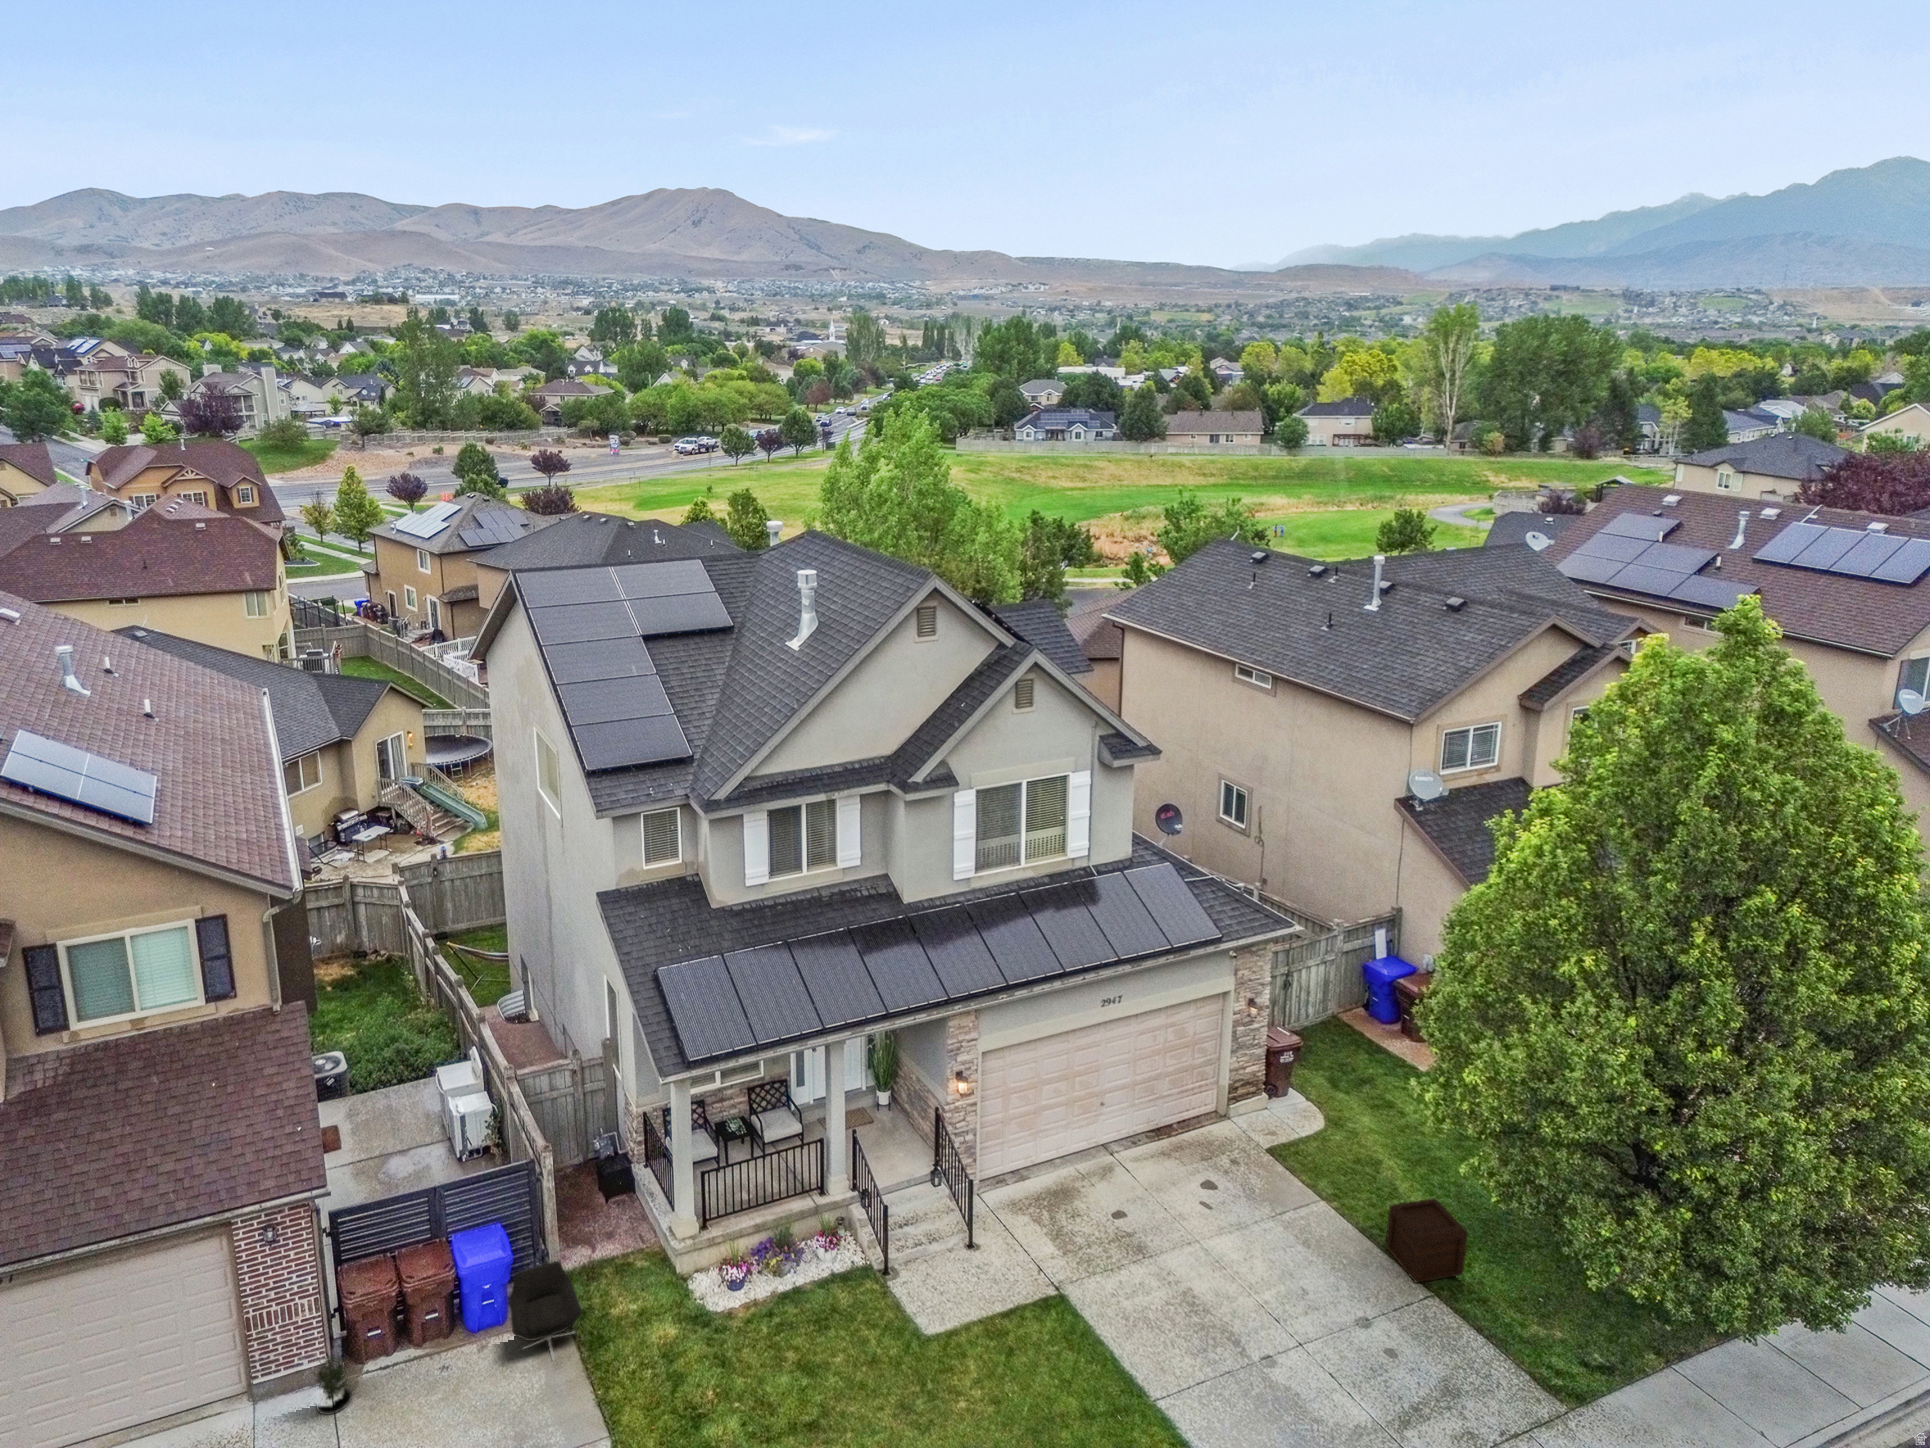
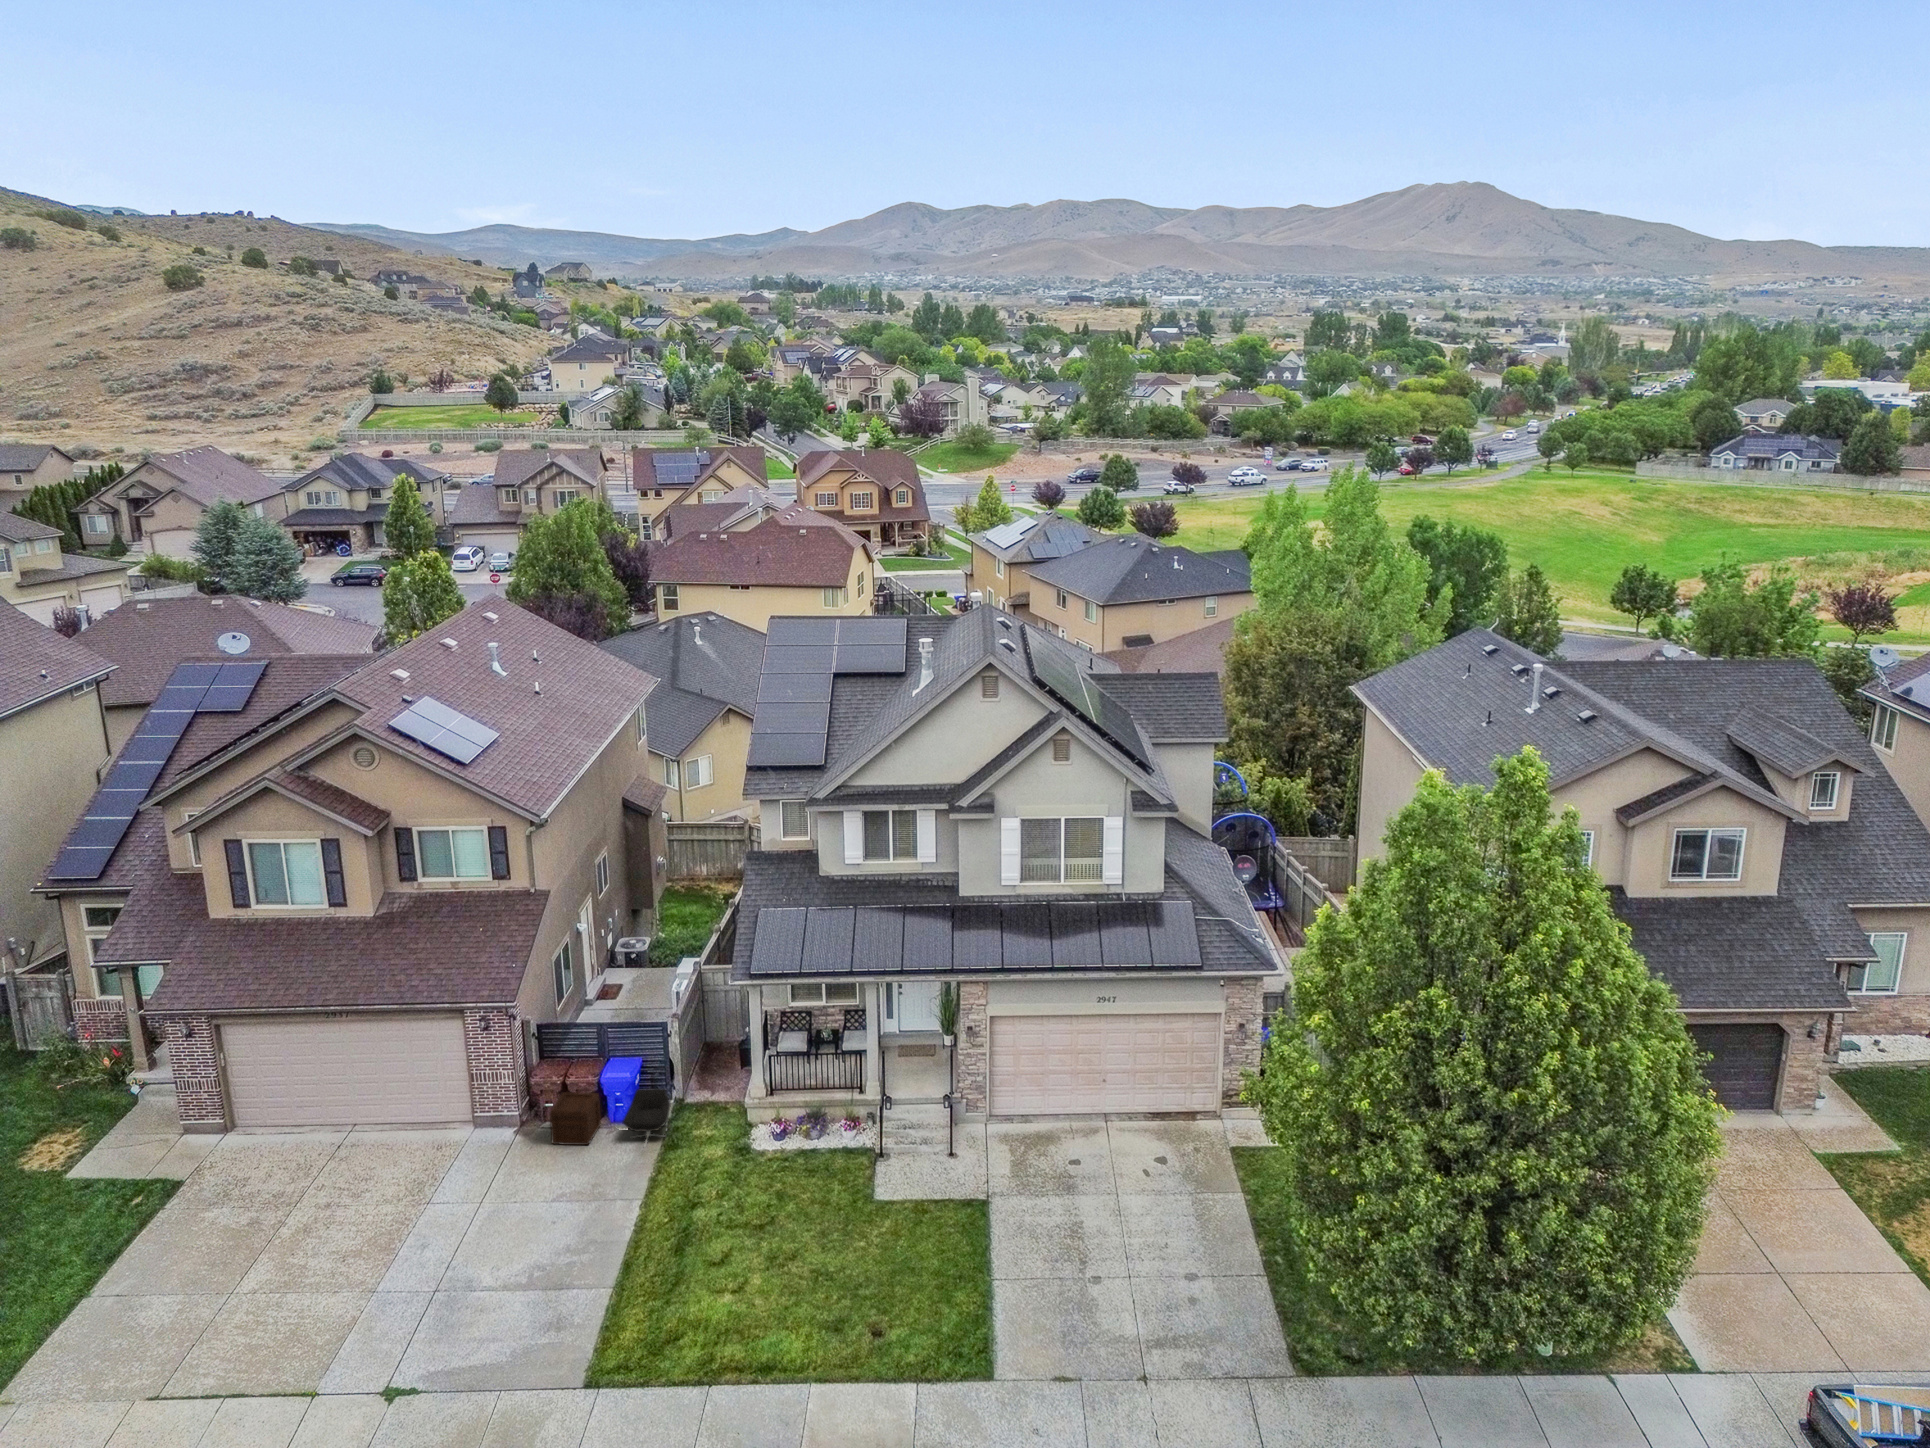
wooden crate: present [1386,1198,1468,1283] -> present [550,1092,601,1145]
potted tree: present [314,1355,352,1415] -> none [503,1105,528,1143]

